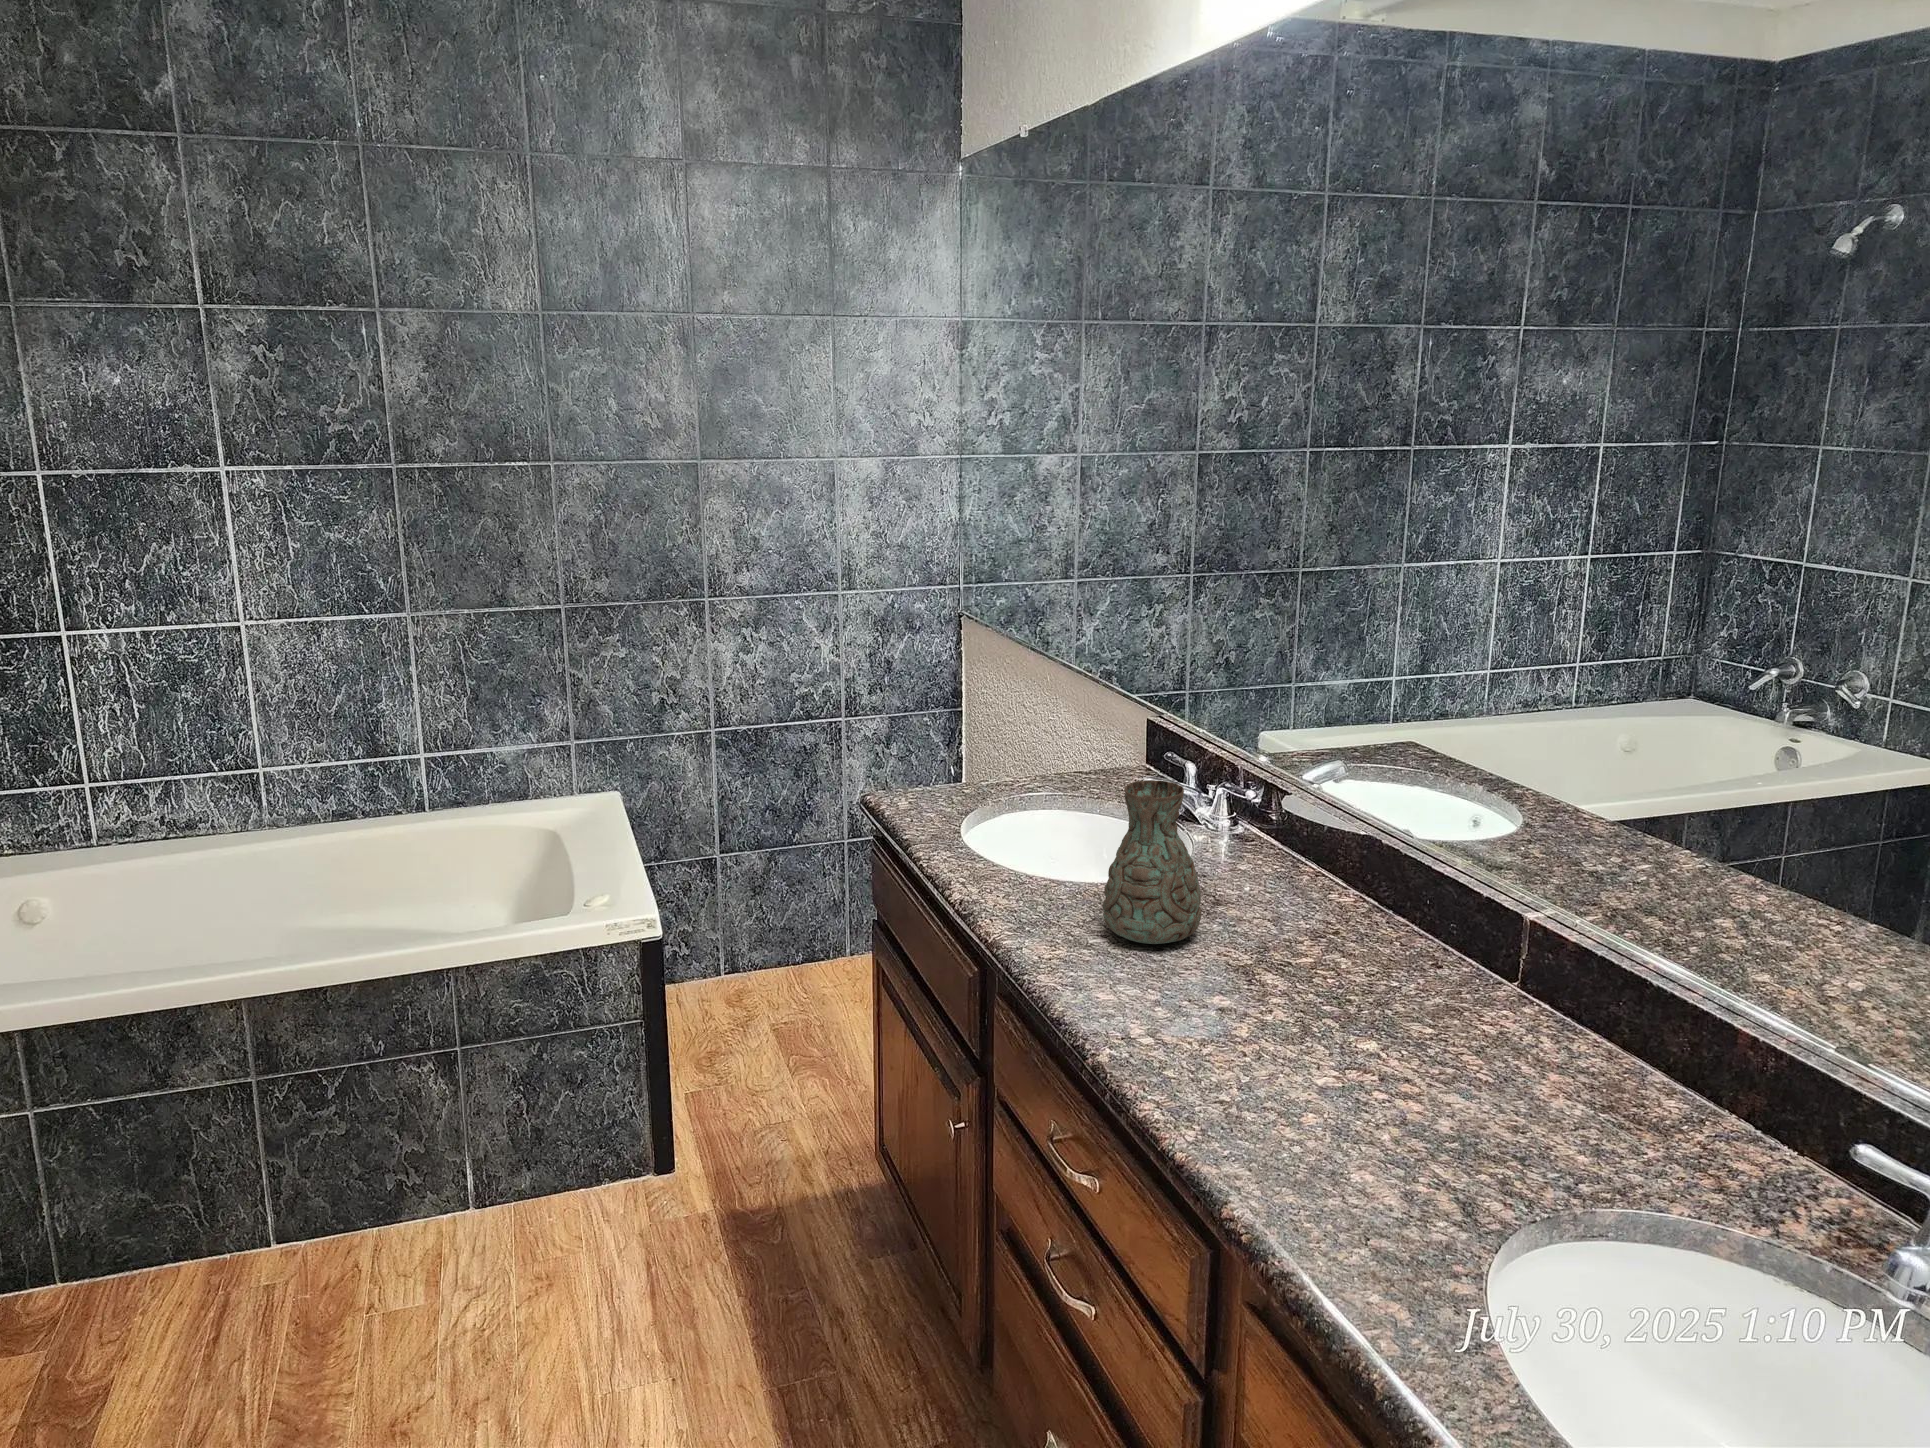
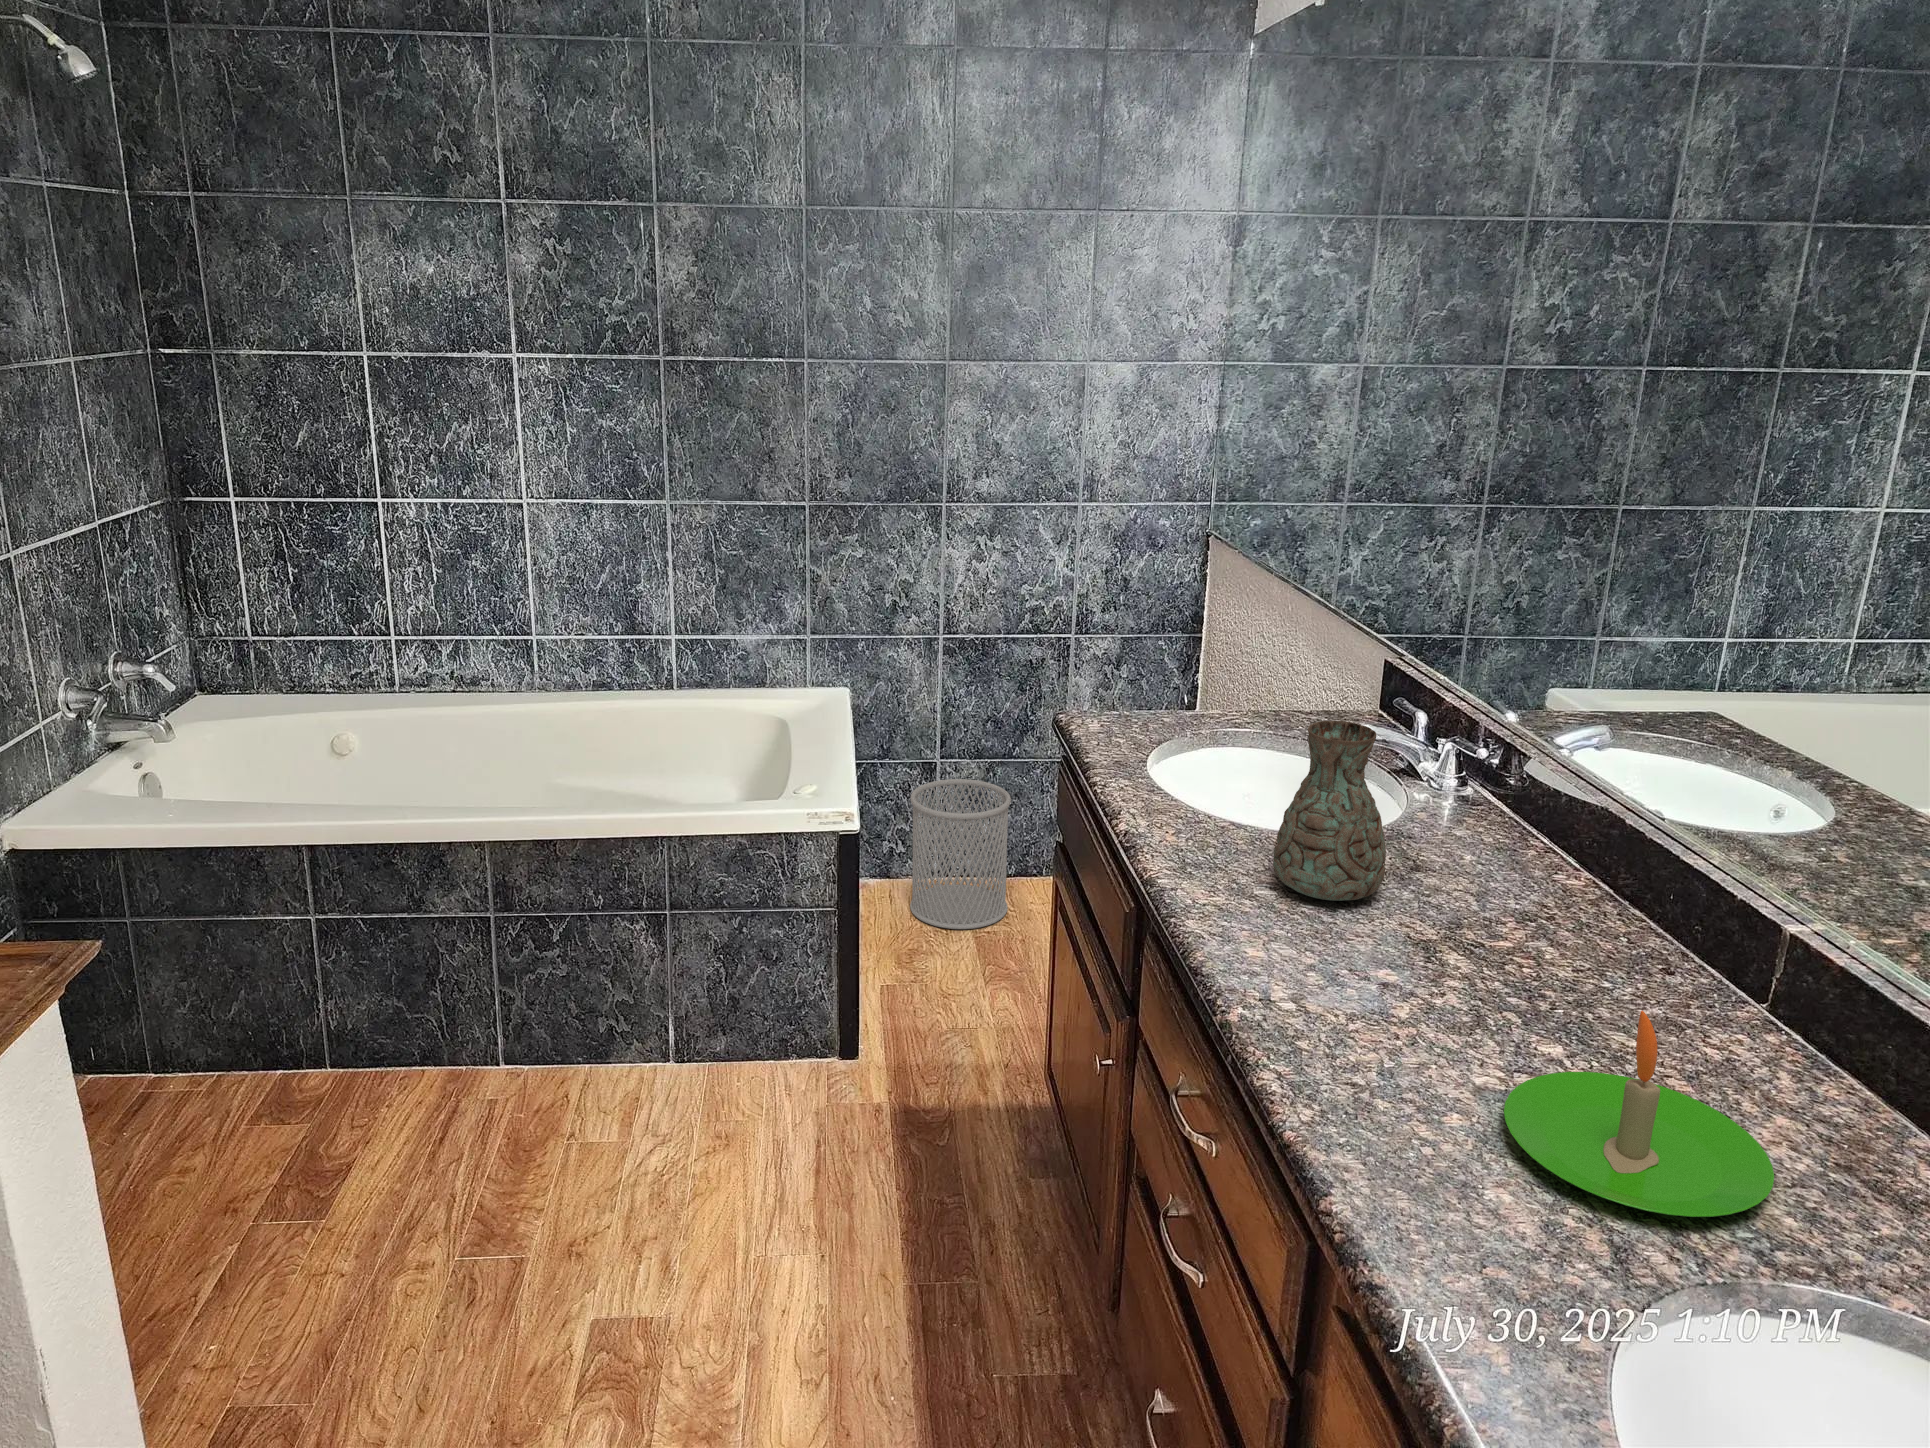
wastebasket: none [692,873,799,1027] -> present [910,779,1011,929]
candle: none [1348,1000,1563,1166] -> present [1504,1011,1774,1217]

